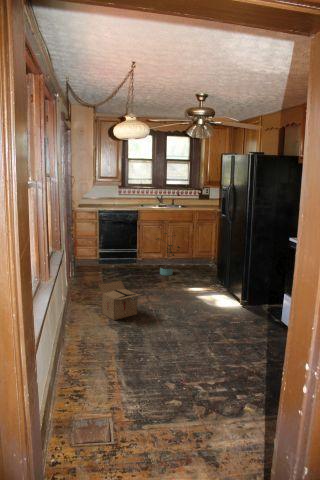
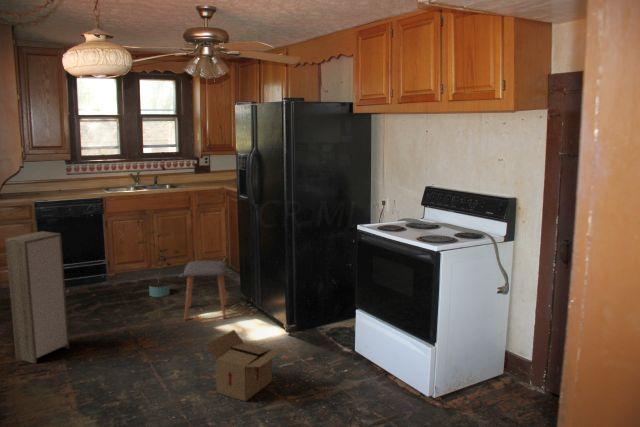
storage cabinet: none [77,223,107,299] -> present [5,231,69,364]
stool: none [177,253,208,292] -> present [184,261,227,320]
cardboard box: present [99,281,141,320] -> present [206,330,285,401]

